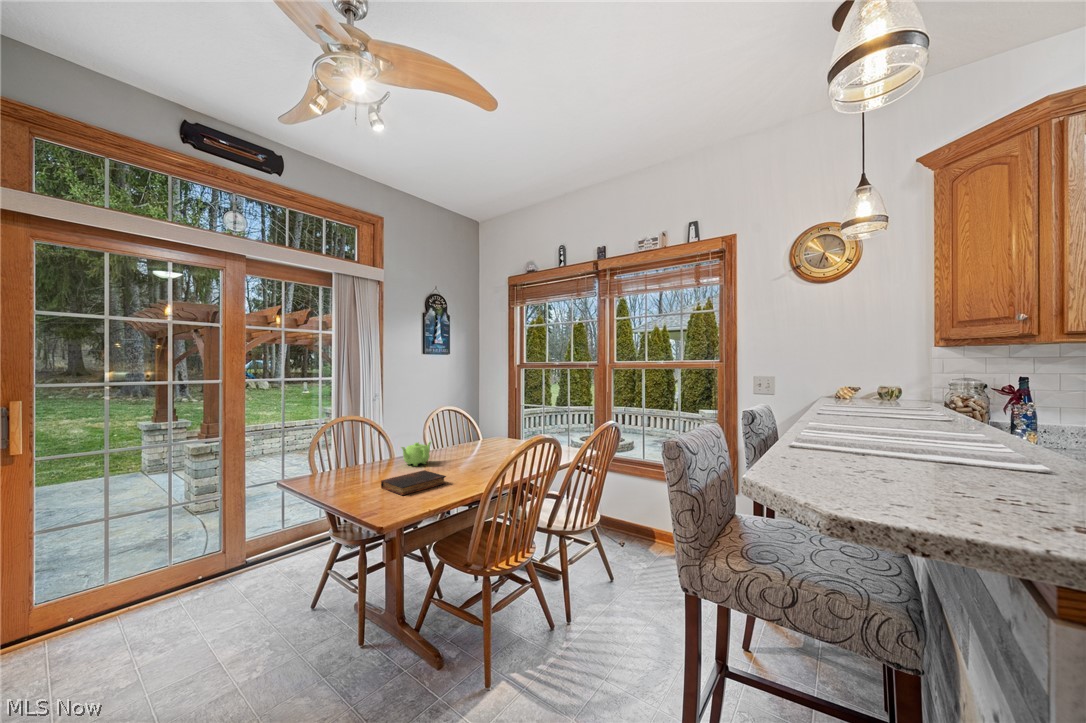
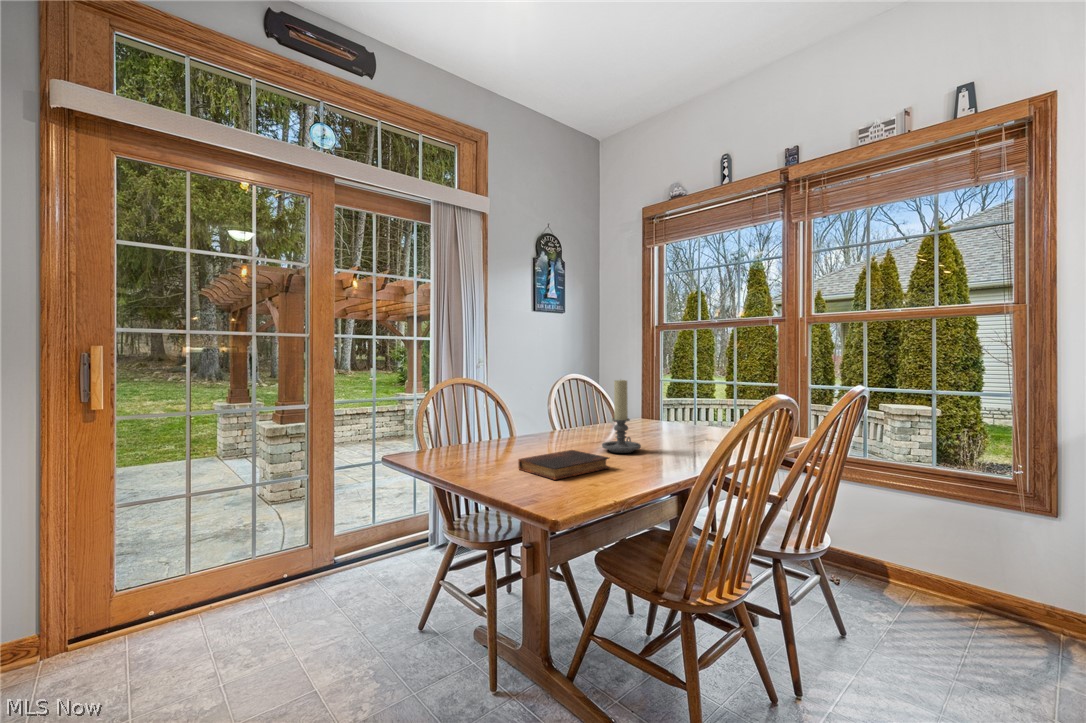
candle holder: none [450,418,477,470] -> present [602,380,641,453]
teapot: present [401,442,431,466] -> none [532,414,571,447]

